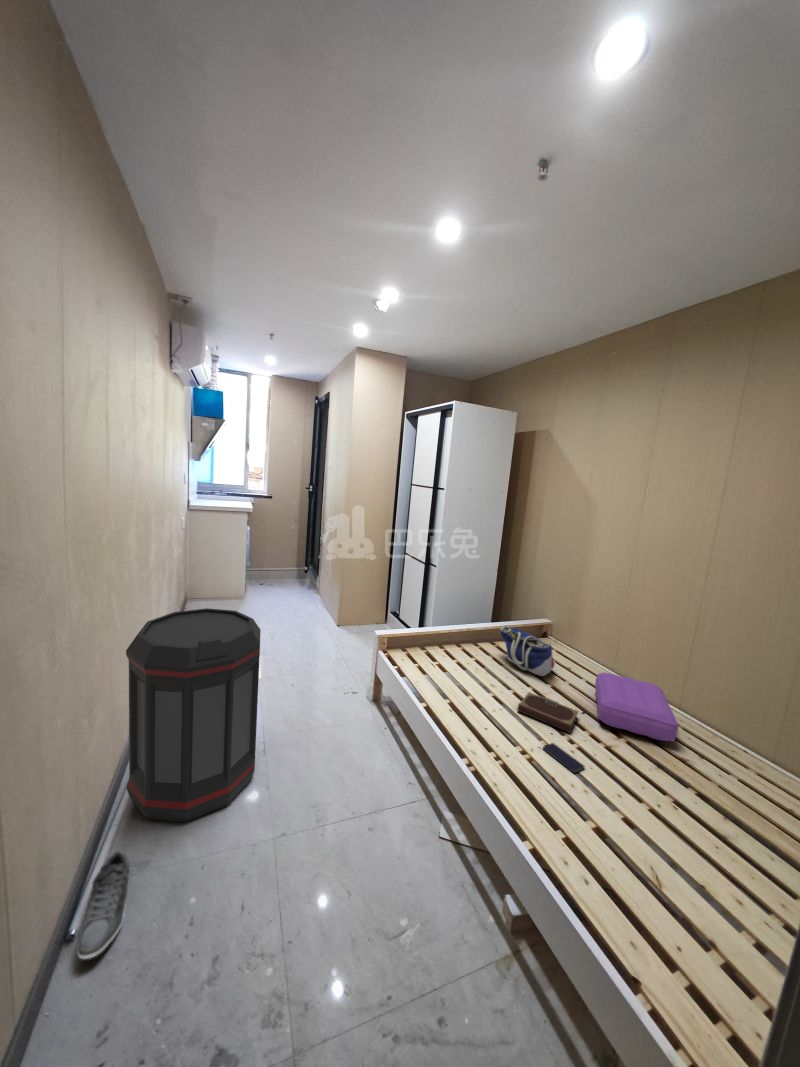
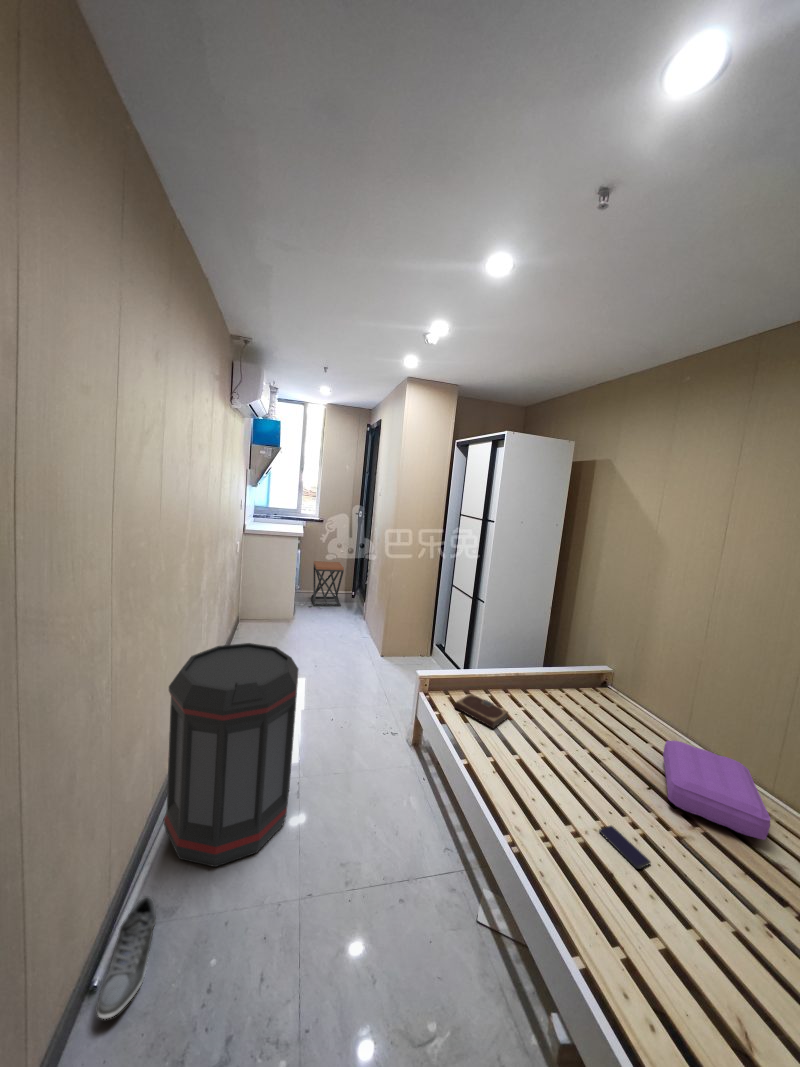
stool: none [262,539,295,584] -> present [311,561,344,606]
tote bag: present [500,626,555,676] -> none [552,674,615,736]
notebook: present [517,692,578,733] -> present [455,694,508,728]

